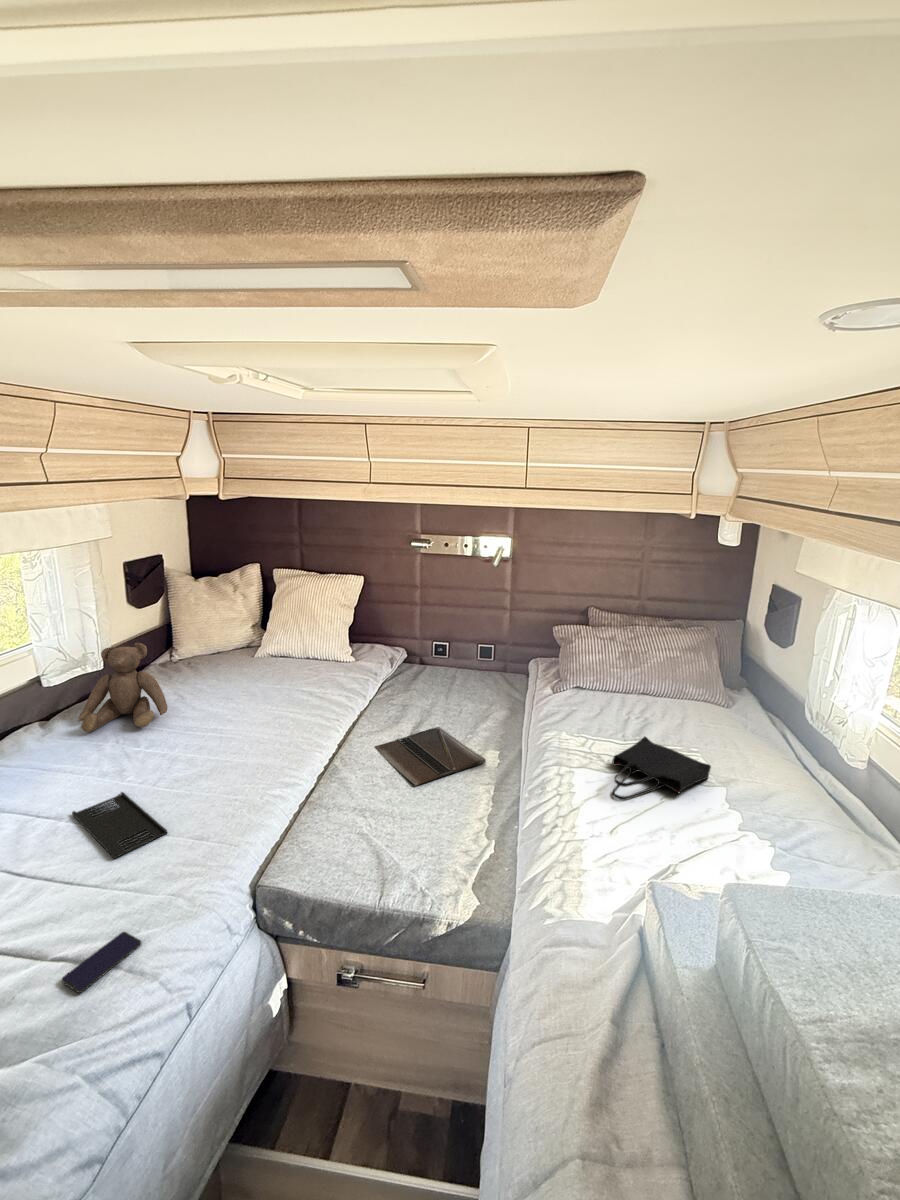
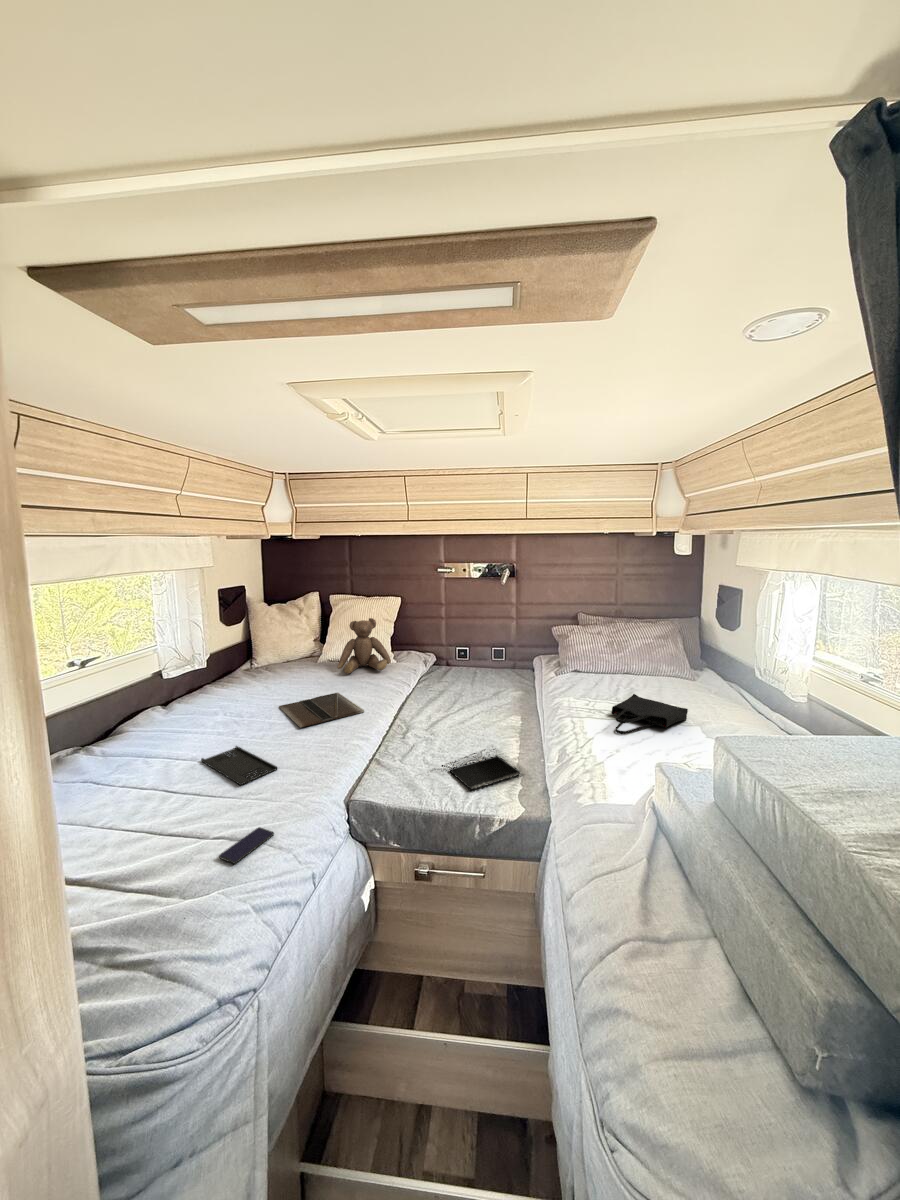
teddy bear: present [78,643,167,732] -> present [337,618,391,673]
laptop: present [374,727,485,786] -> present [279,693,364,728]
notebook: none [393,818,484,873] -> present [451,756,520,790]

